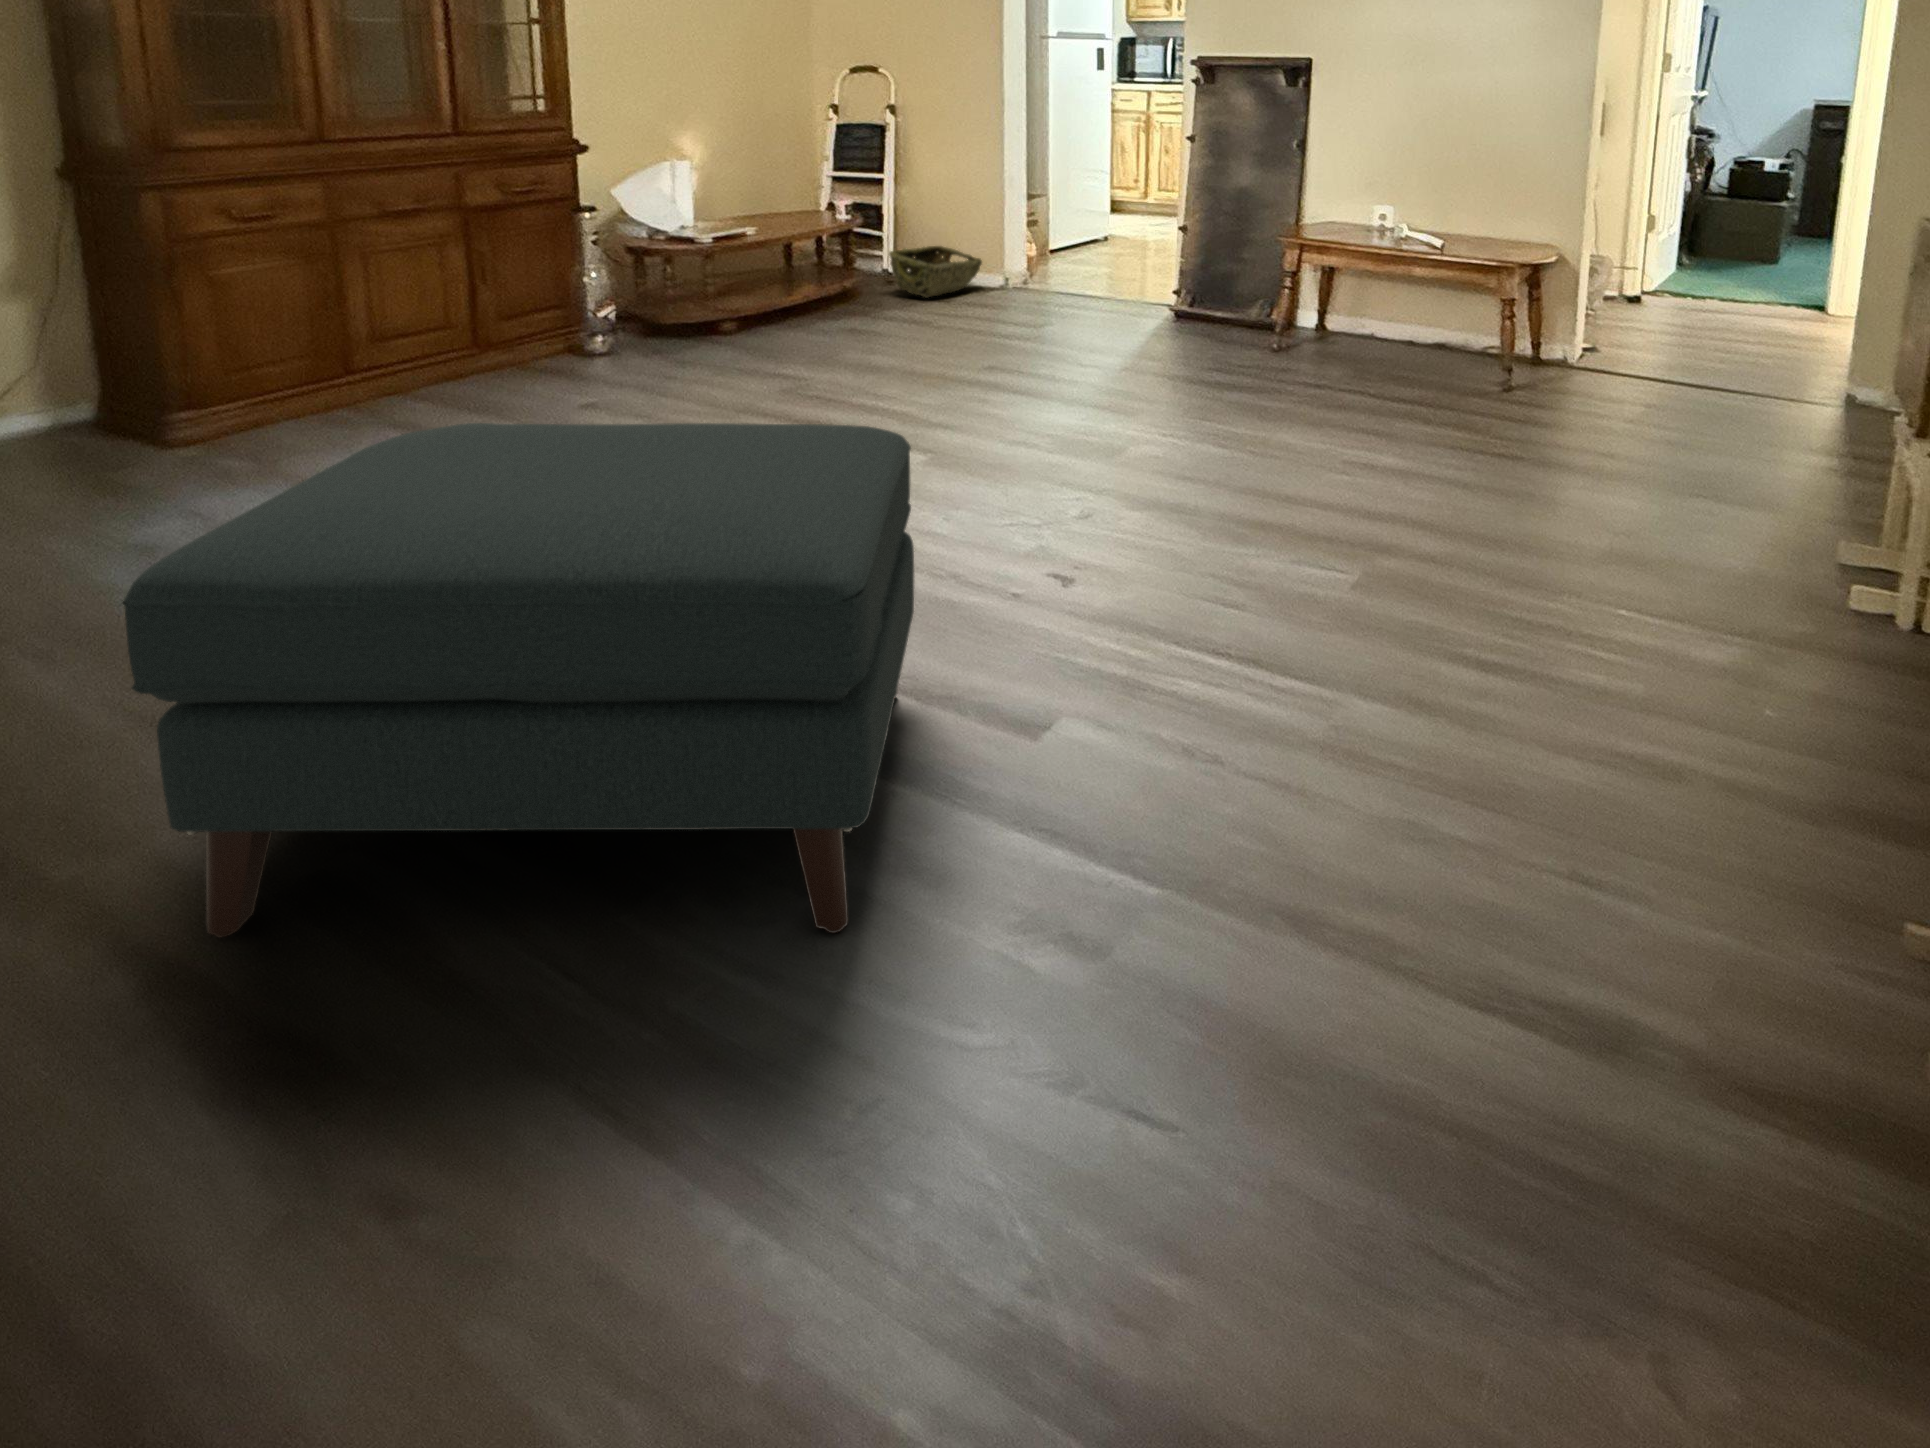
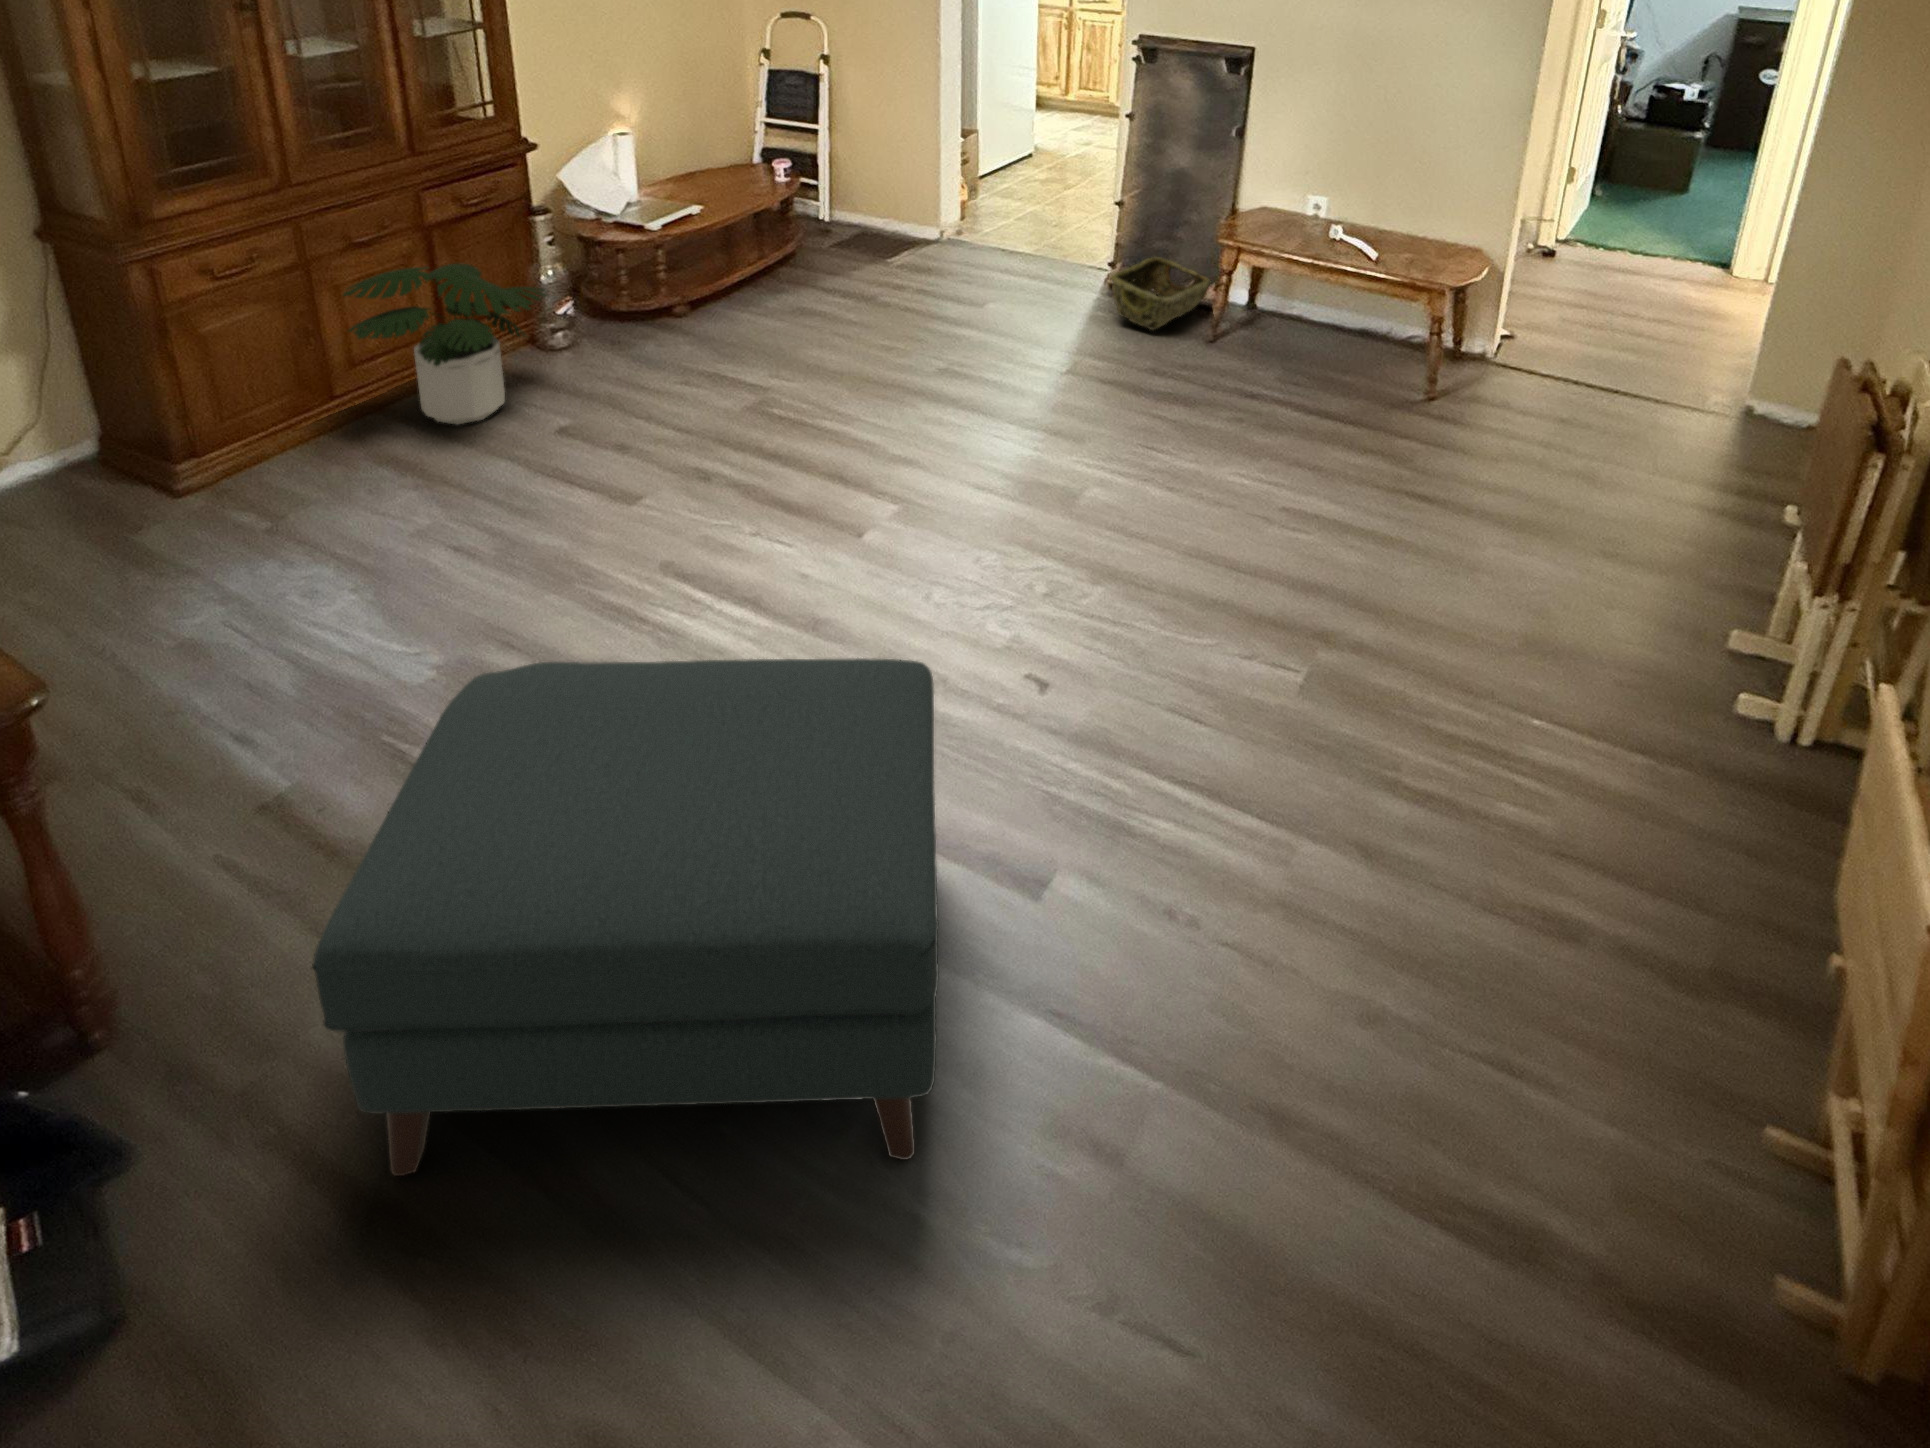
potted plant: none [367,234,585,399] -> present [343,263,548,424]
woven basket: present [889,246,982,298] -> present [1111,257,1211,330]

